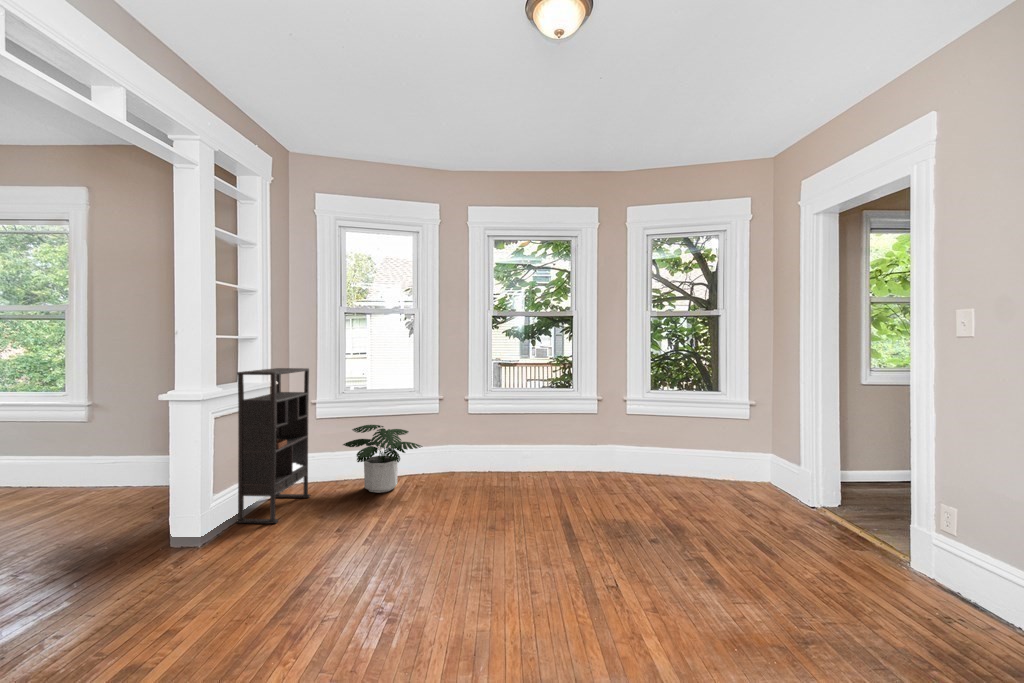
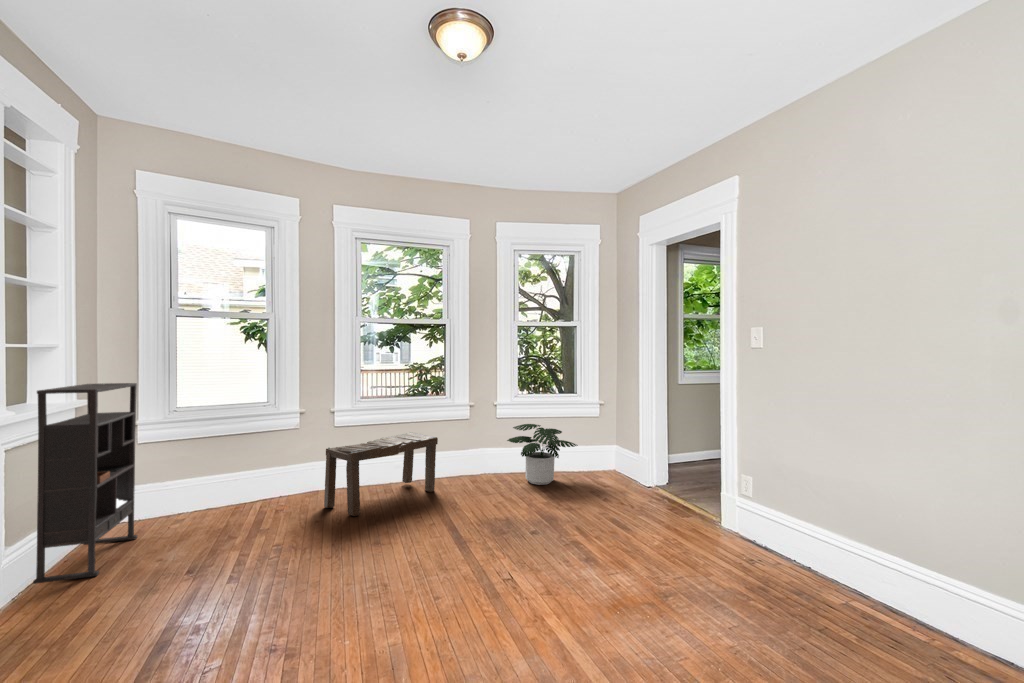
bench: none [457,424,565,501] -> present [324,432,438,516]
potted plant: present [343,425,422,493] -> present [507,424,578,485]

